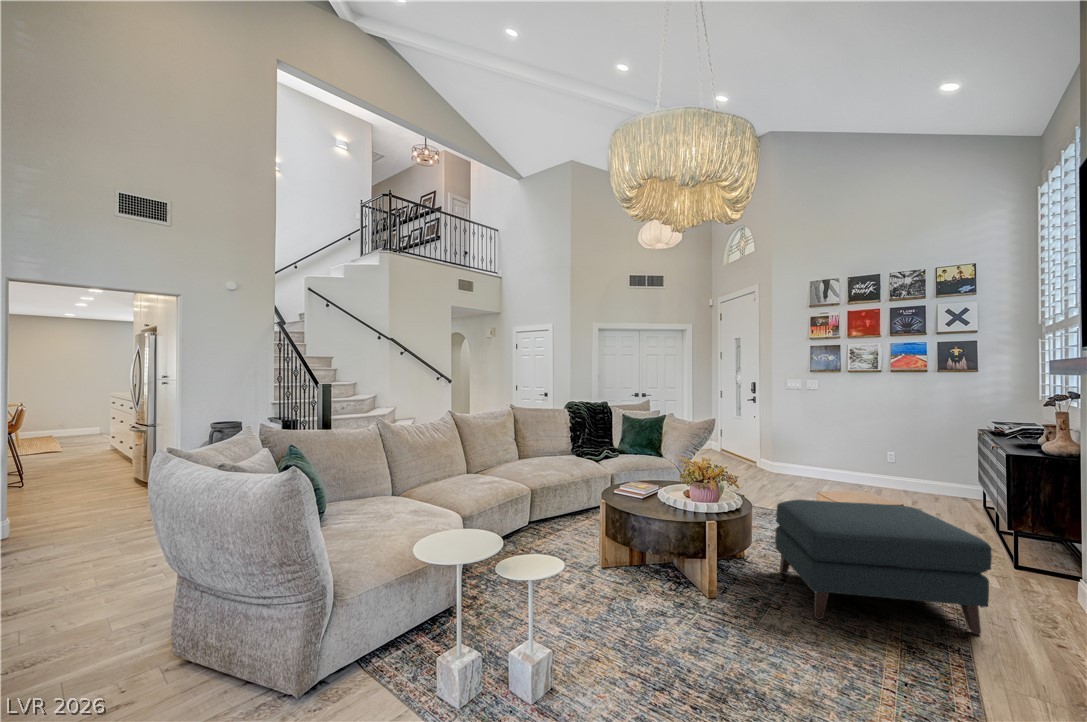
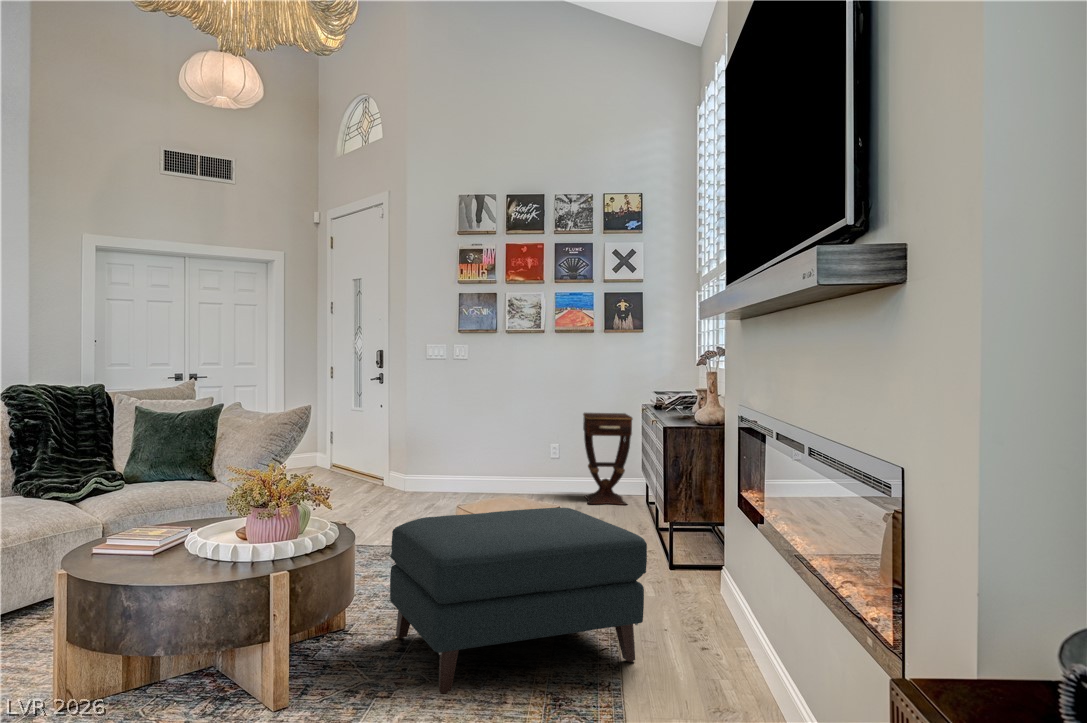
side table: none [917,431,966,504] -> present [583,413,633,505]

